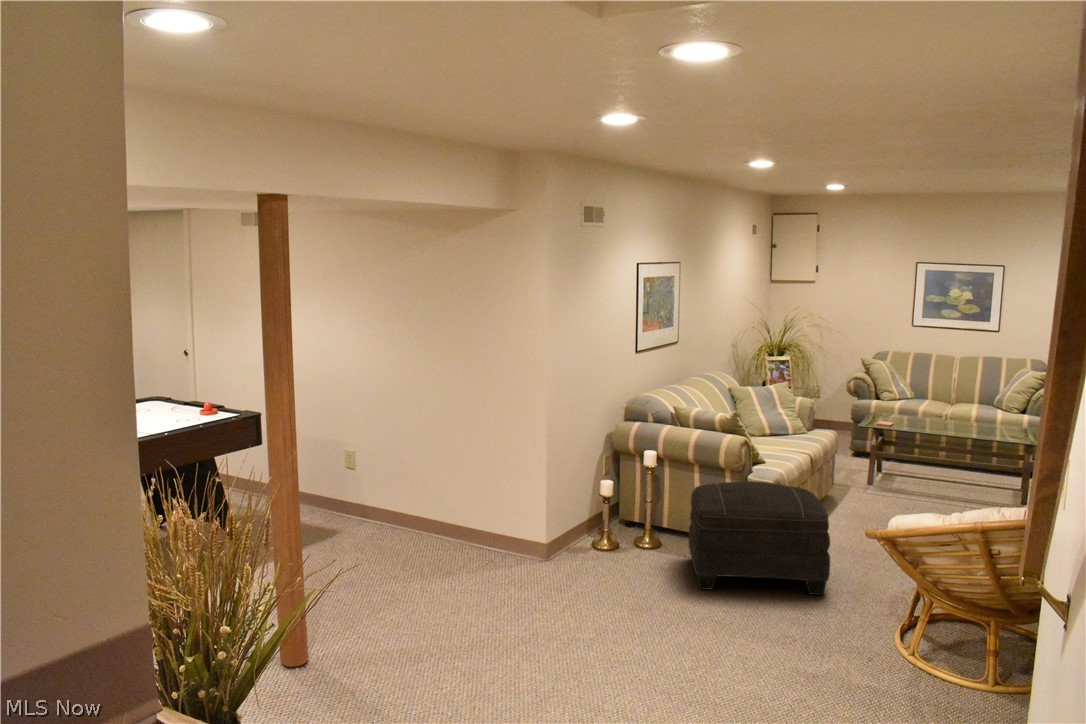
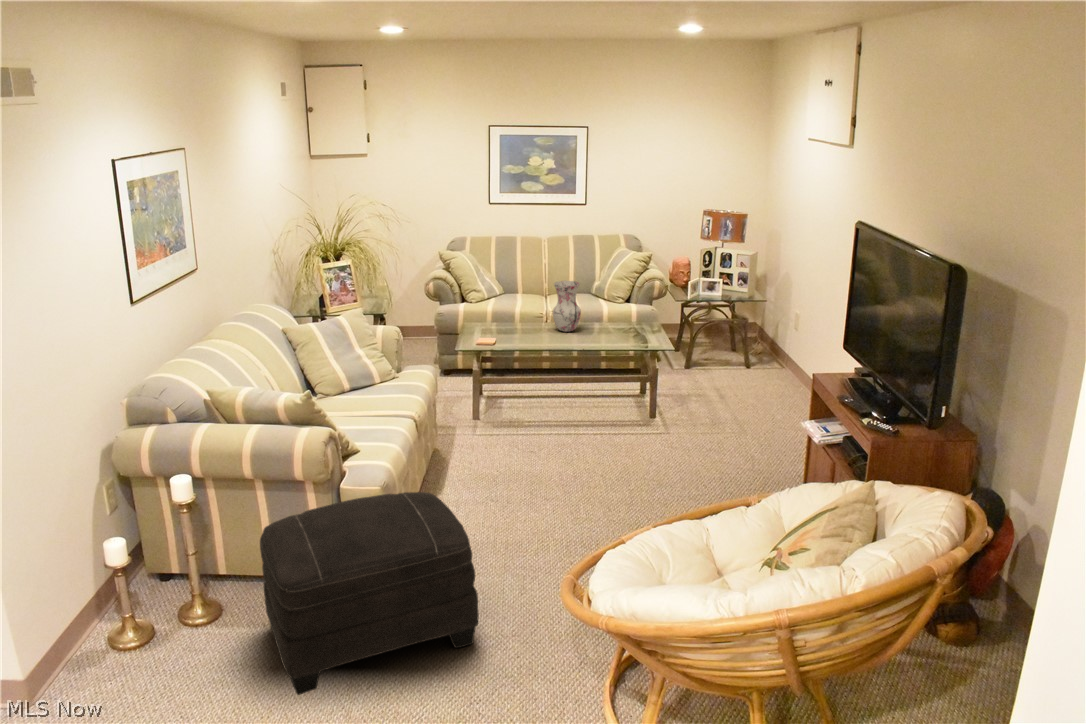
vase: none [954,386,982,429] -> present [553,281,581,332]

